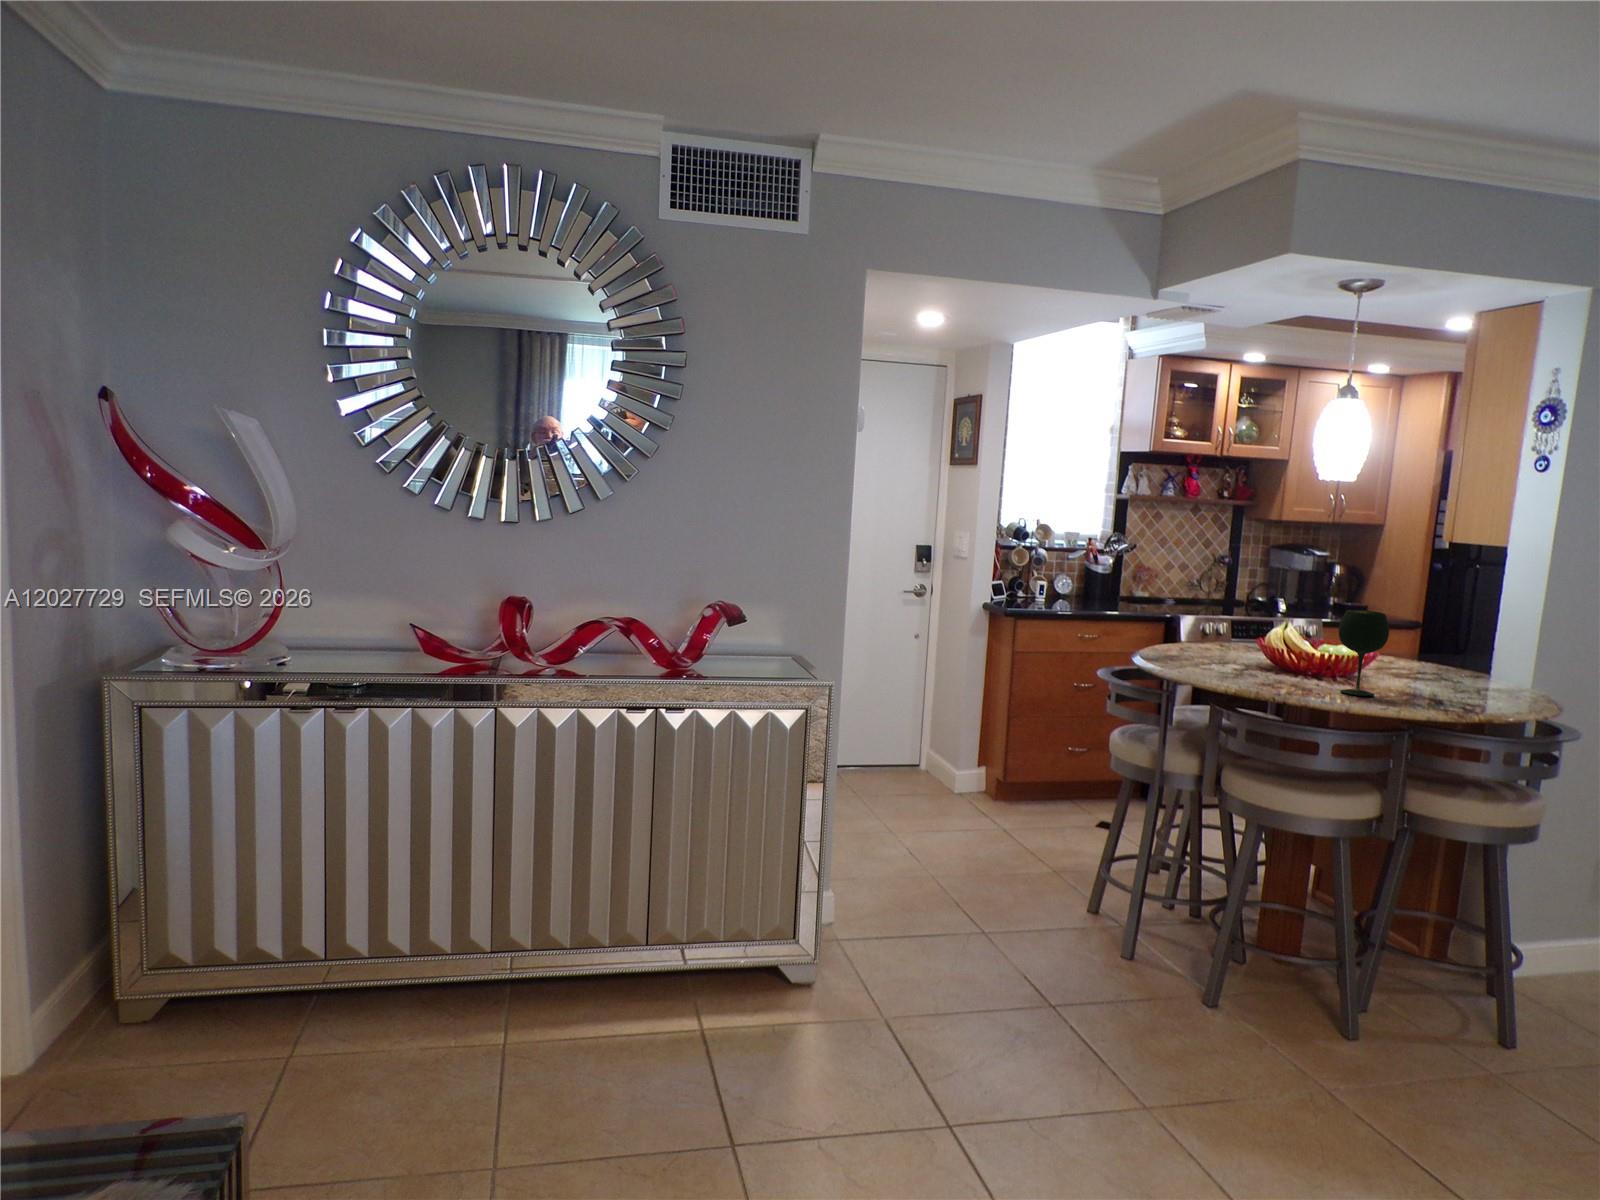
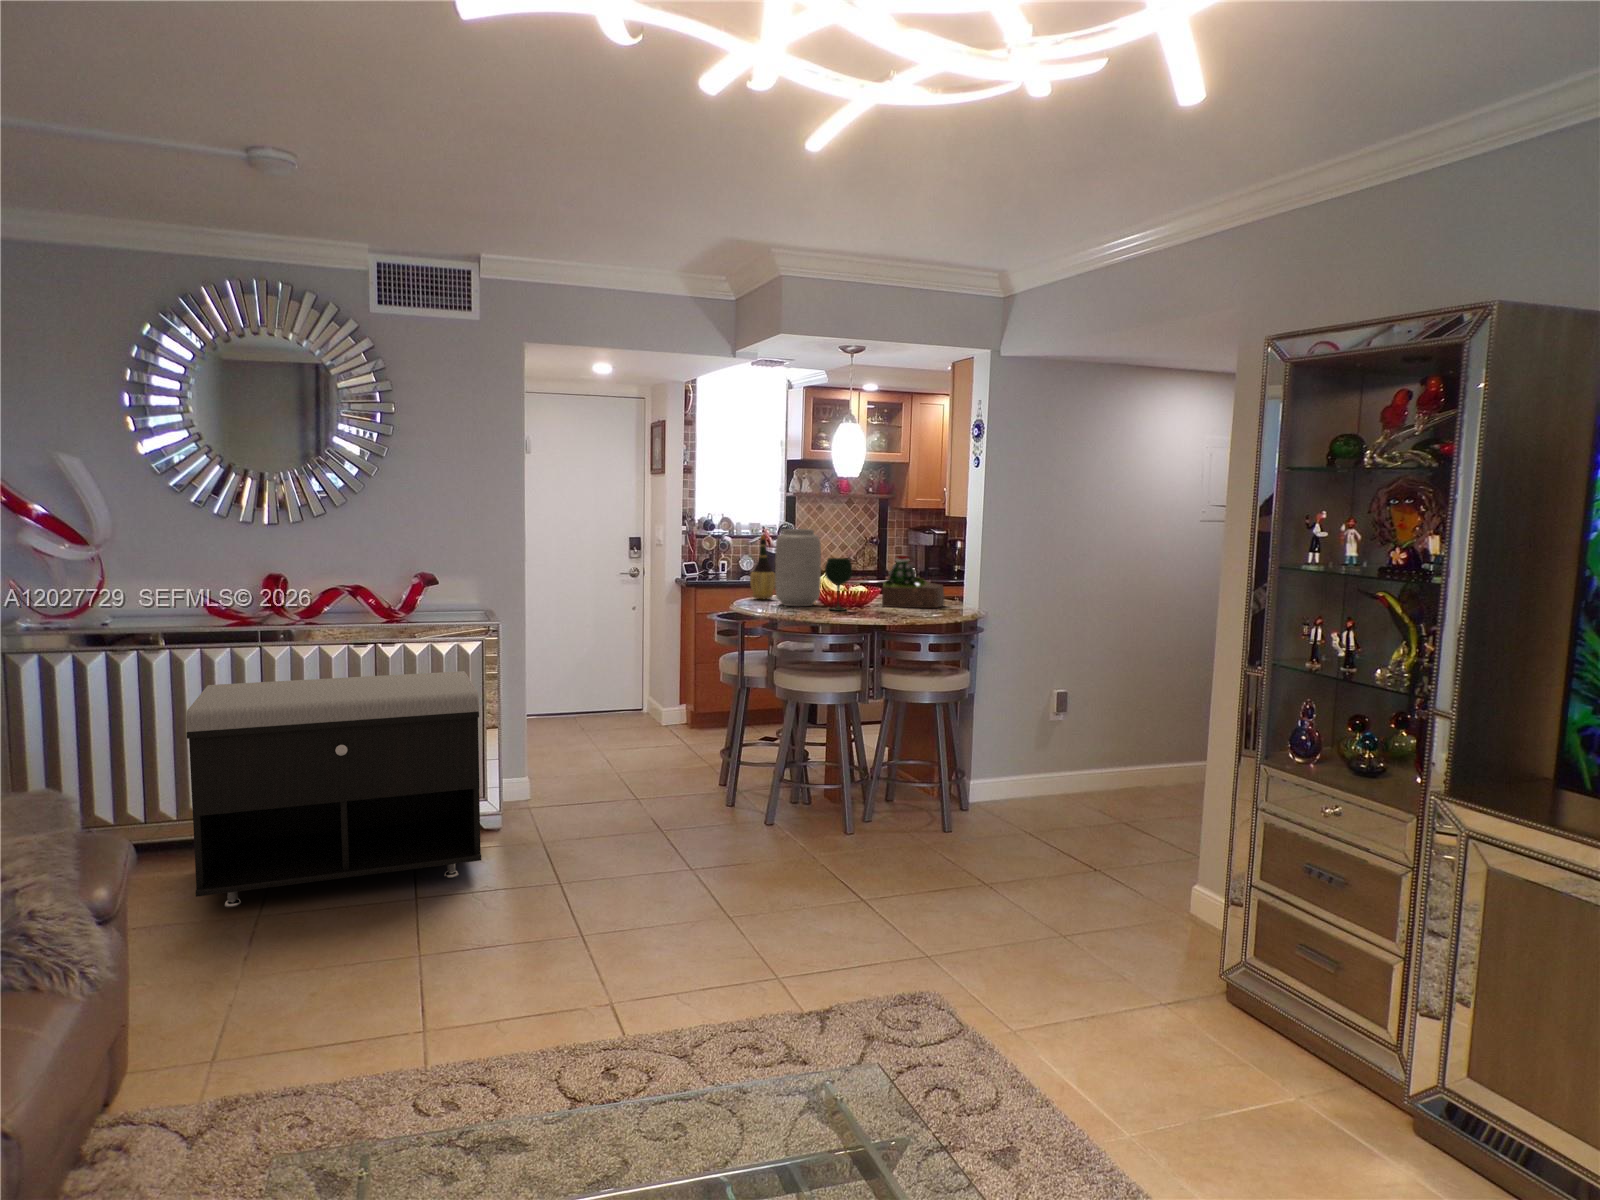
vase: none [1233,558,1316,681] -> present [775,529,821,606]
wine bottle: none [1172,564,1213,660] -> present [750,535,775,599]
succulent plant: none [1398,607,1503,695] -> present [882,556,944,608]
storage bench: none [400,757,837,1134] -> present [186,671,481,907]

